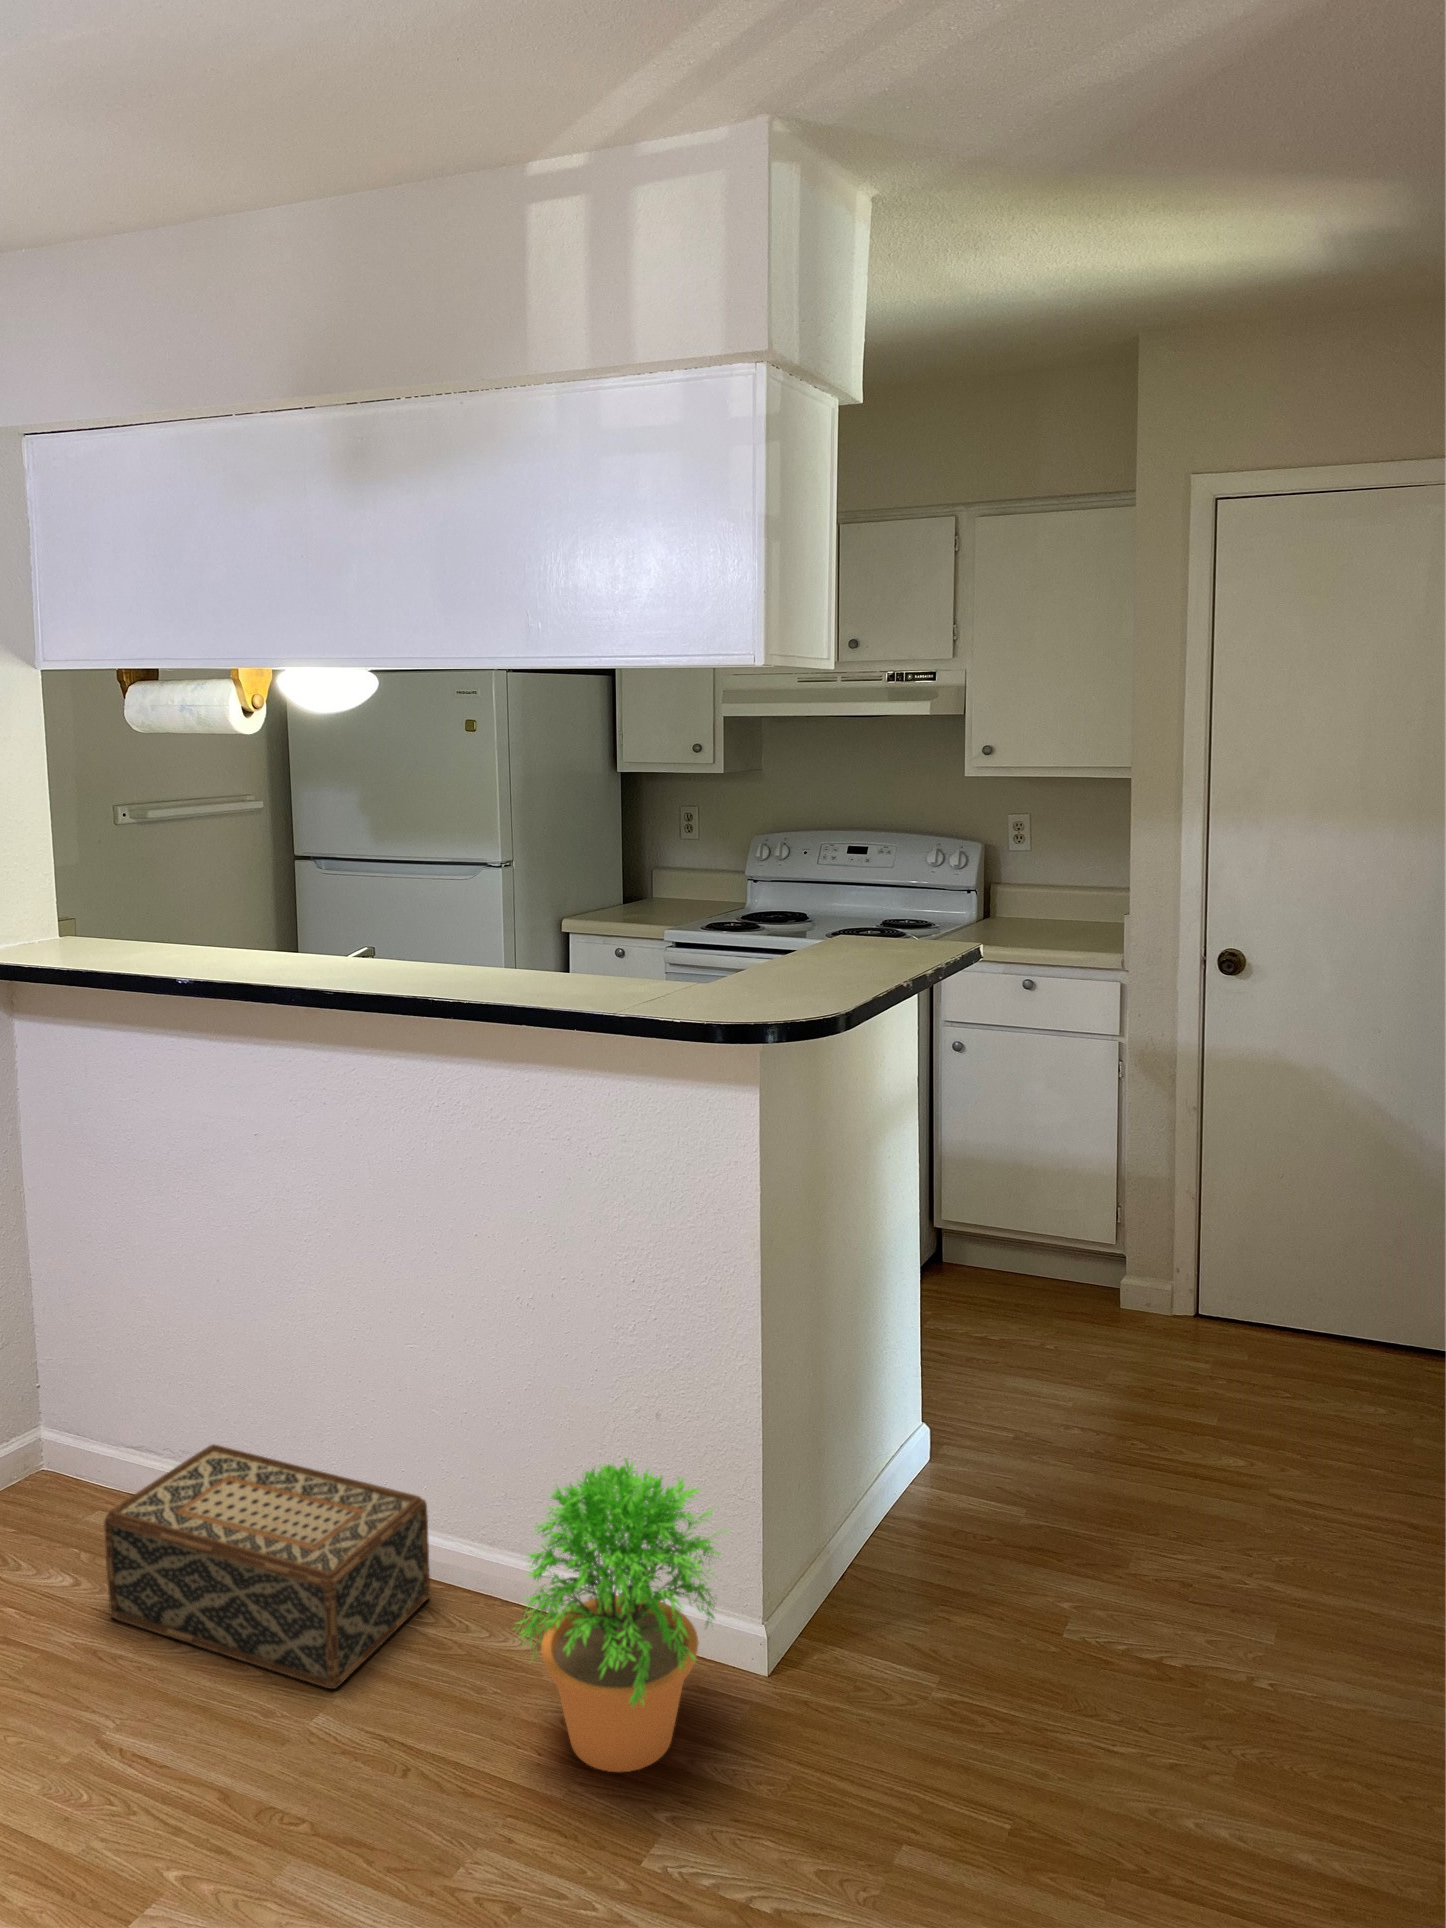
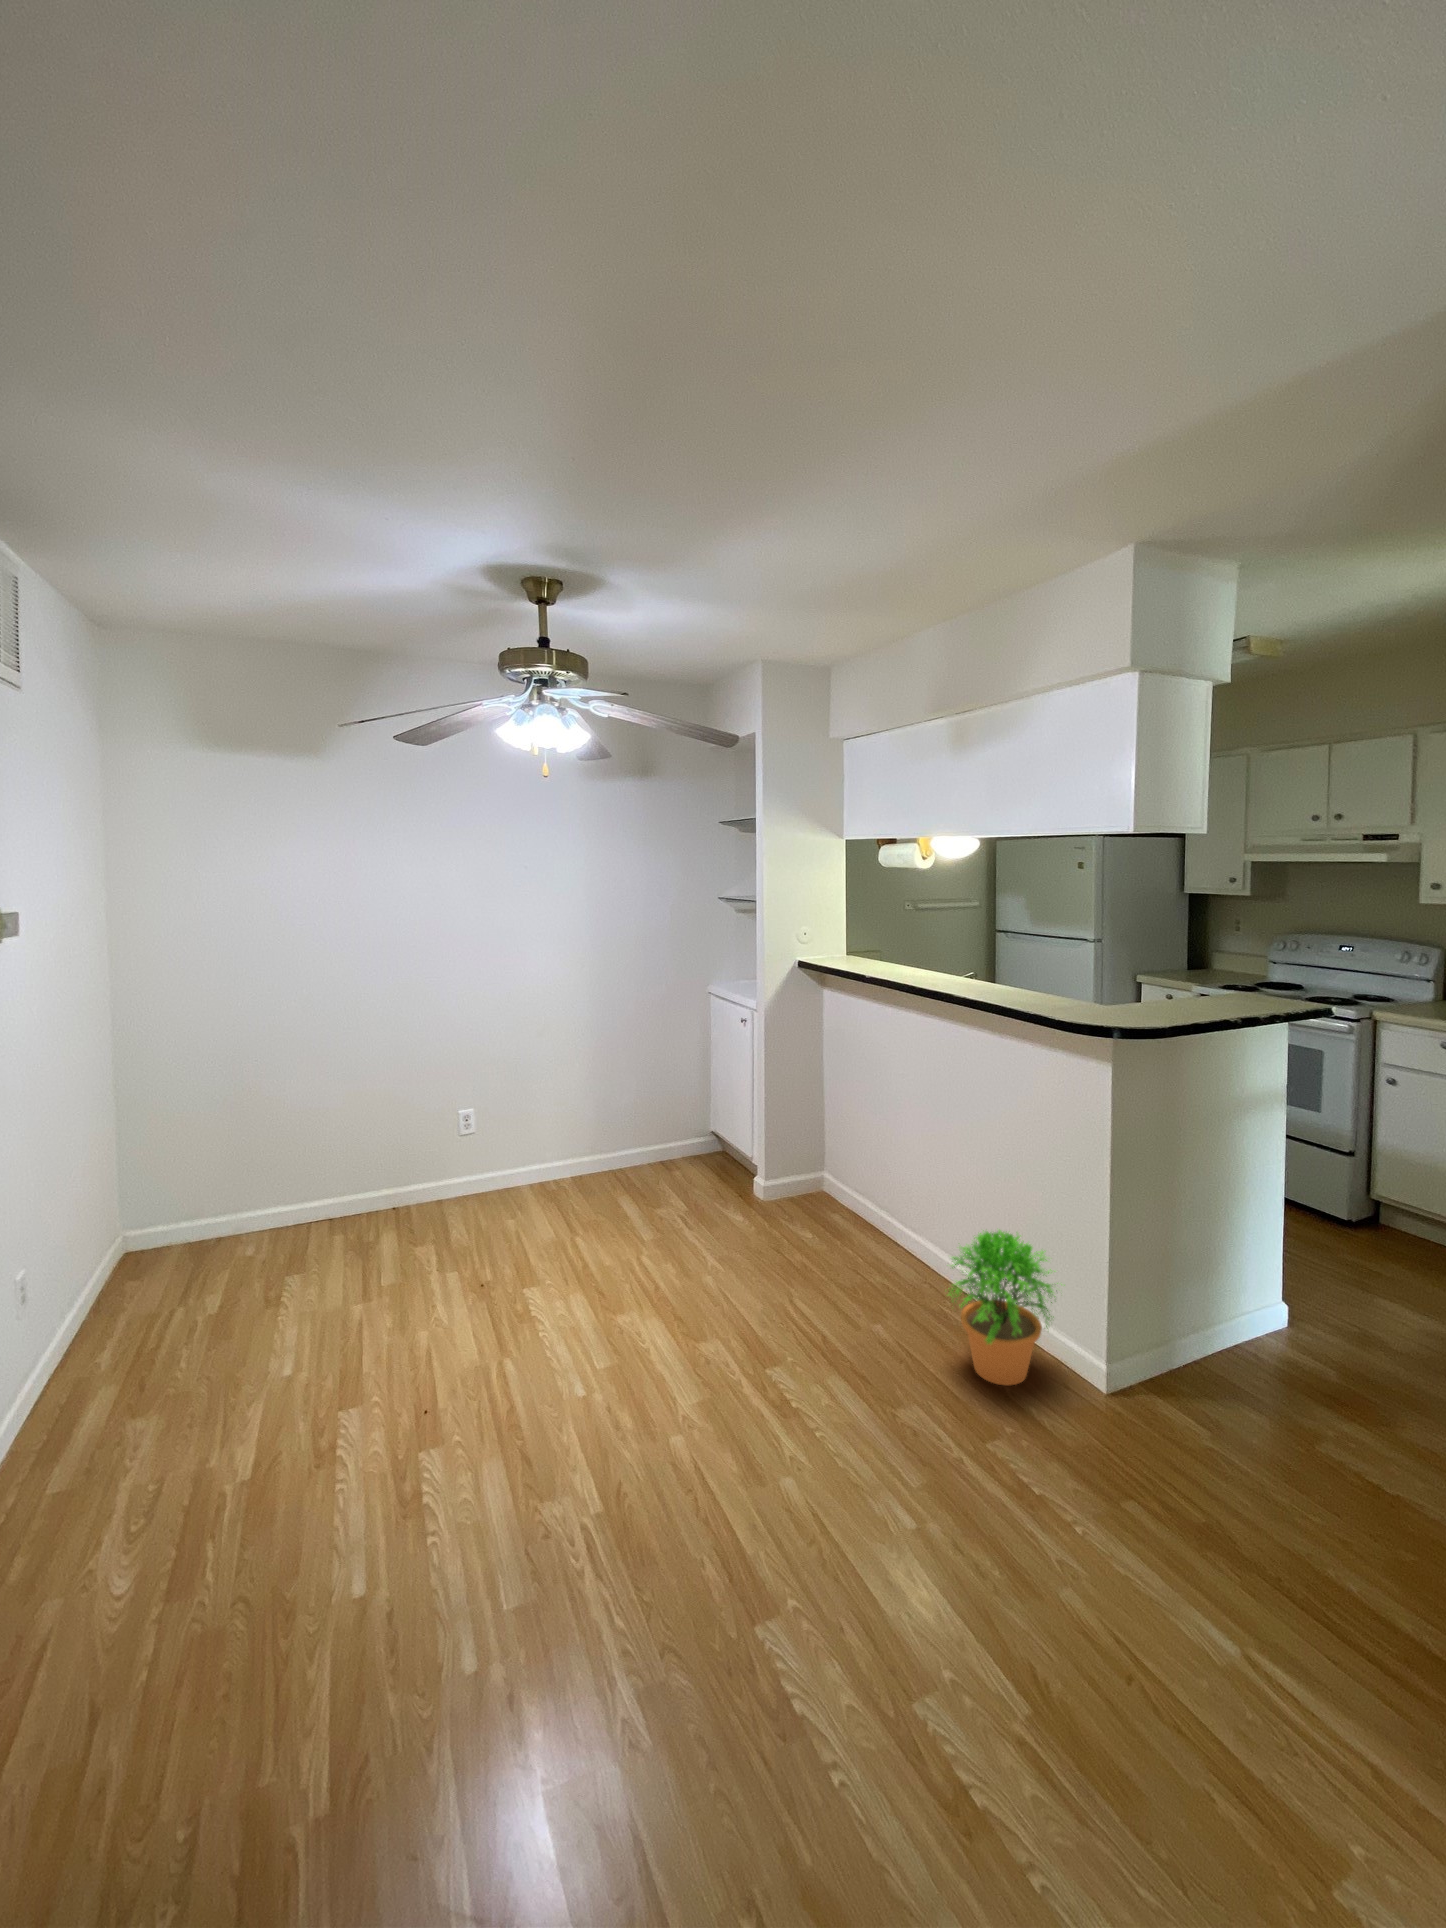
woven basket: present [104,1444,430,1689] -> none [817,1189,948,1303]

